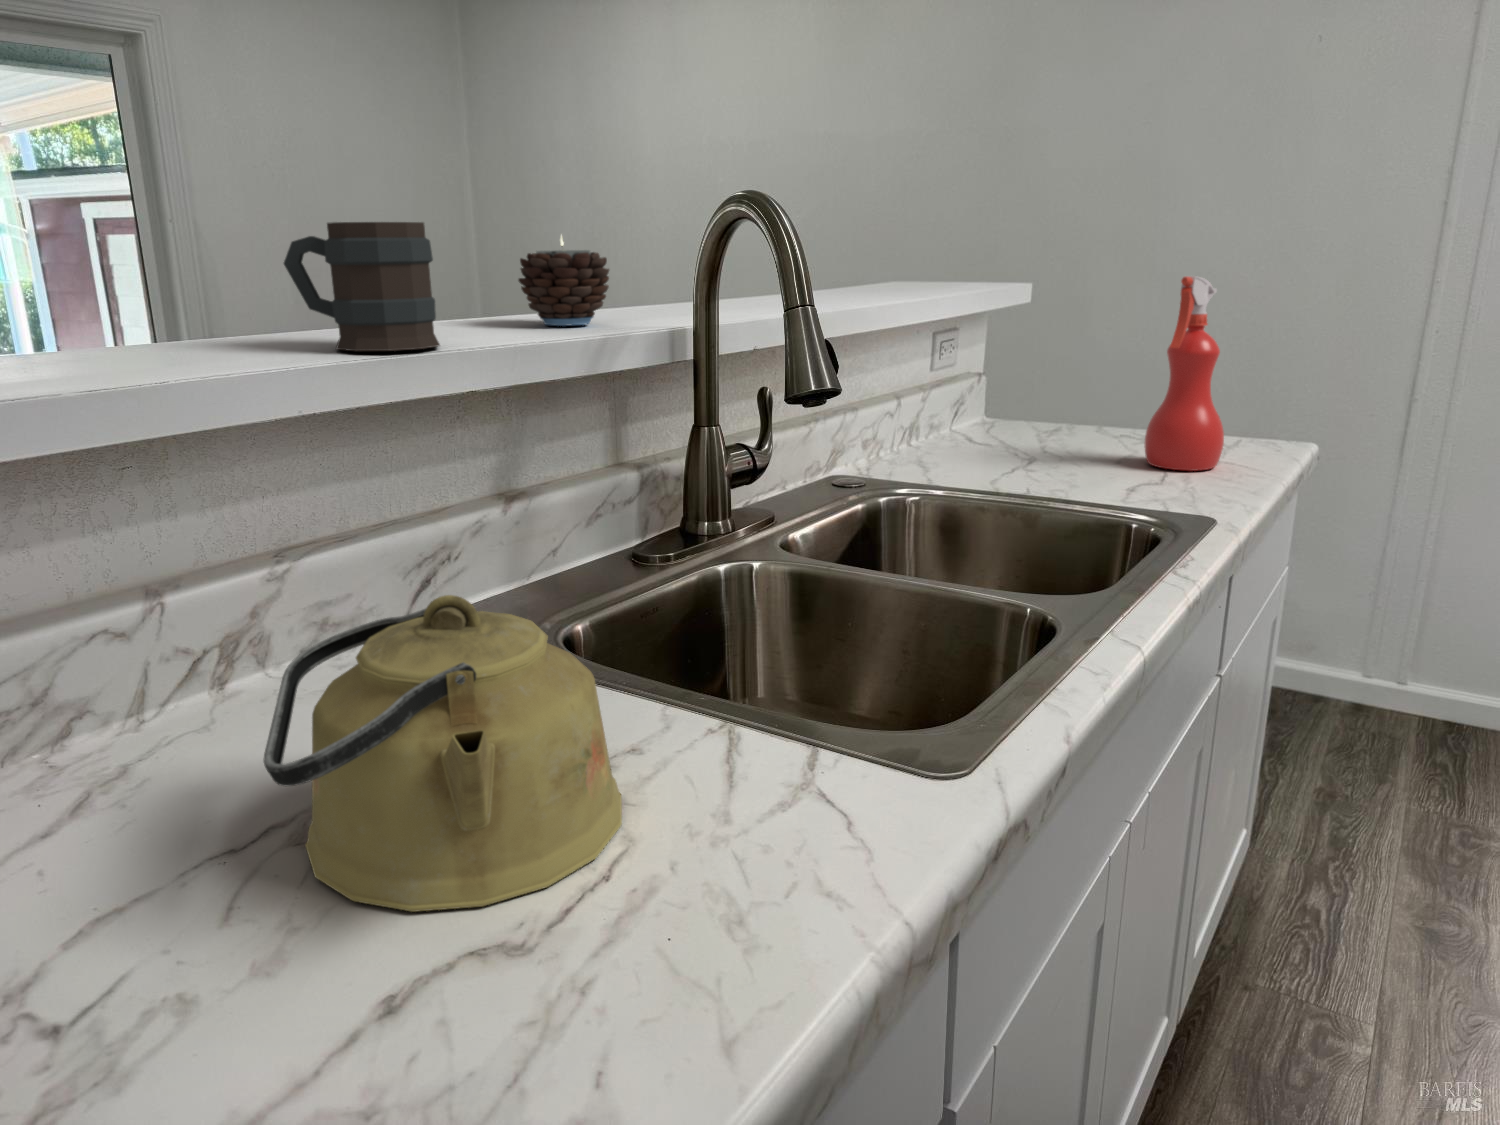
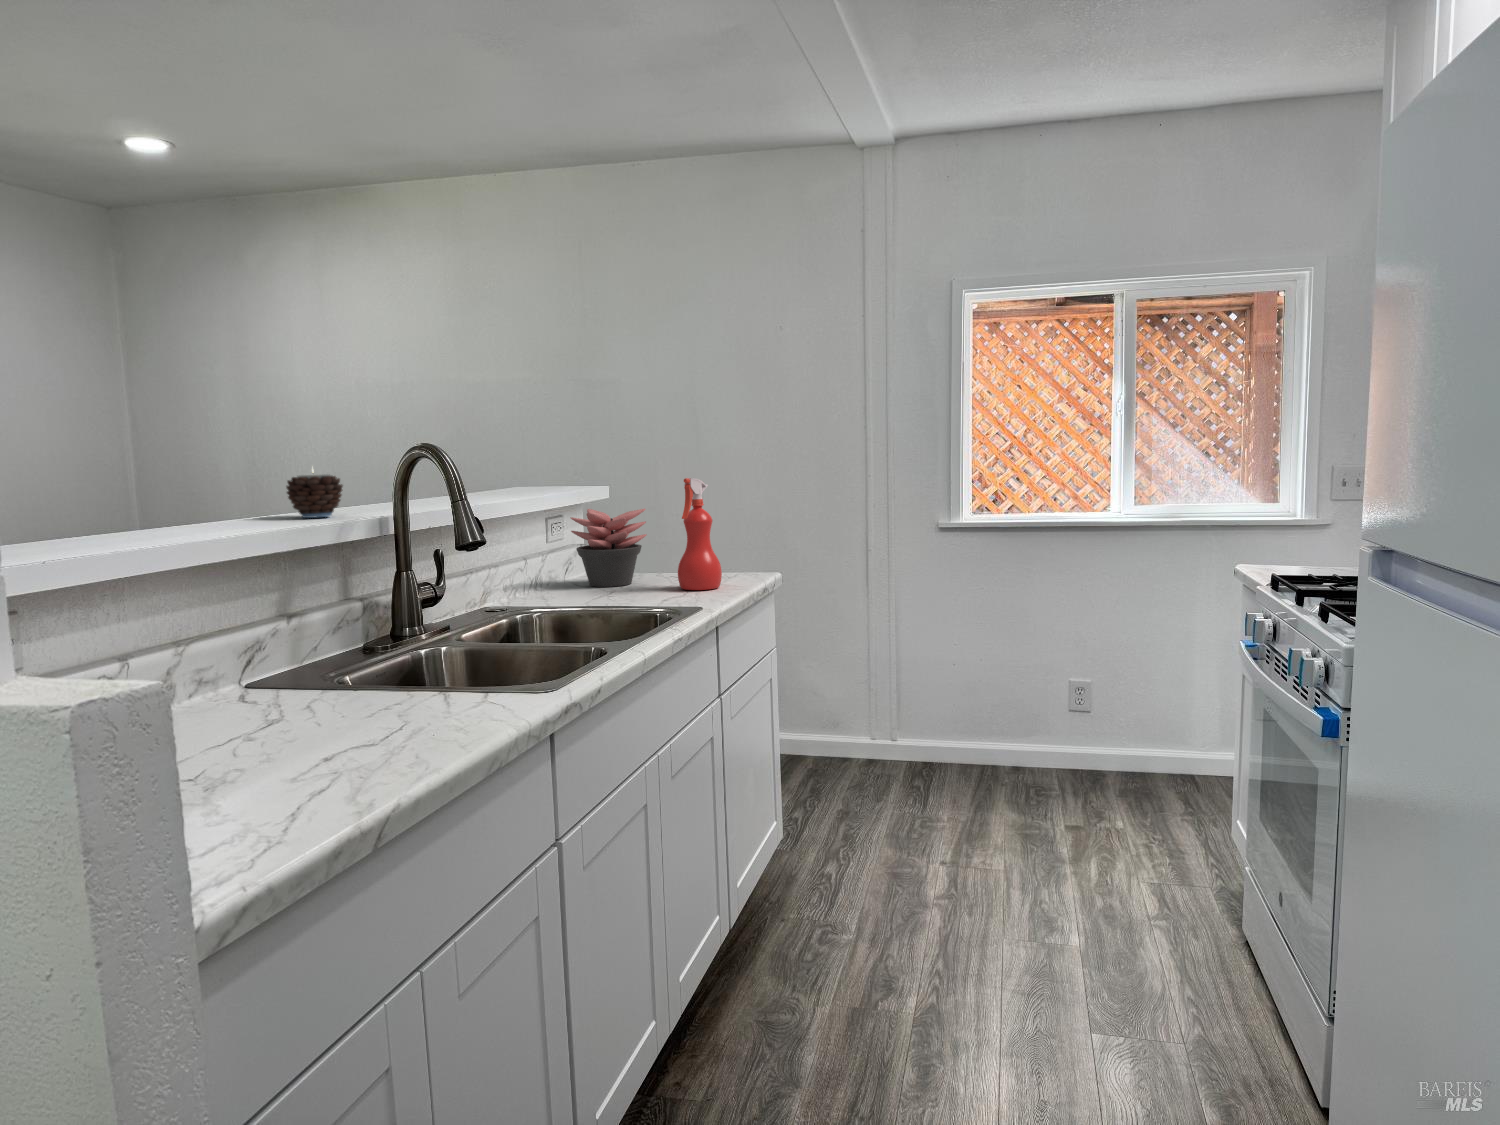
mug: present [284,222,440,351] -> none [163,464,257,532]
succulent plant: none [970,321,1095,448] -> present [571,509,647,587]
kettle: present [264,595,622,912] -> none [227,623,396,750]

